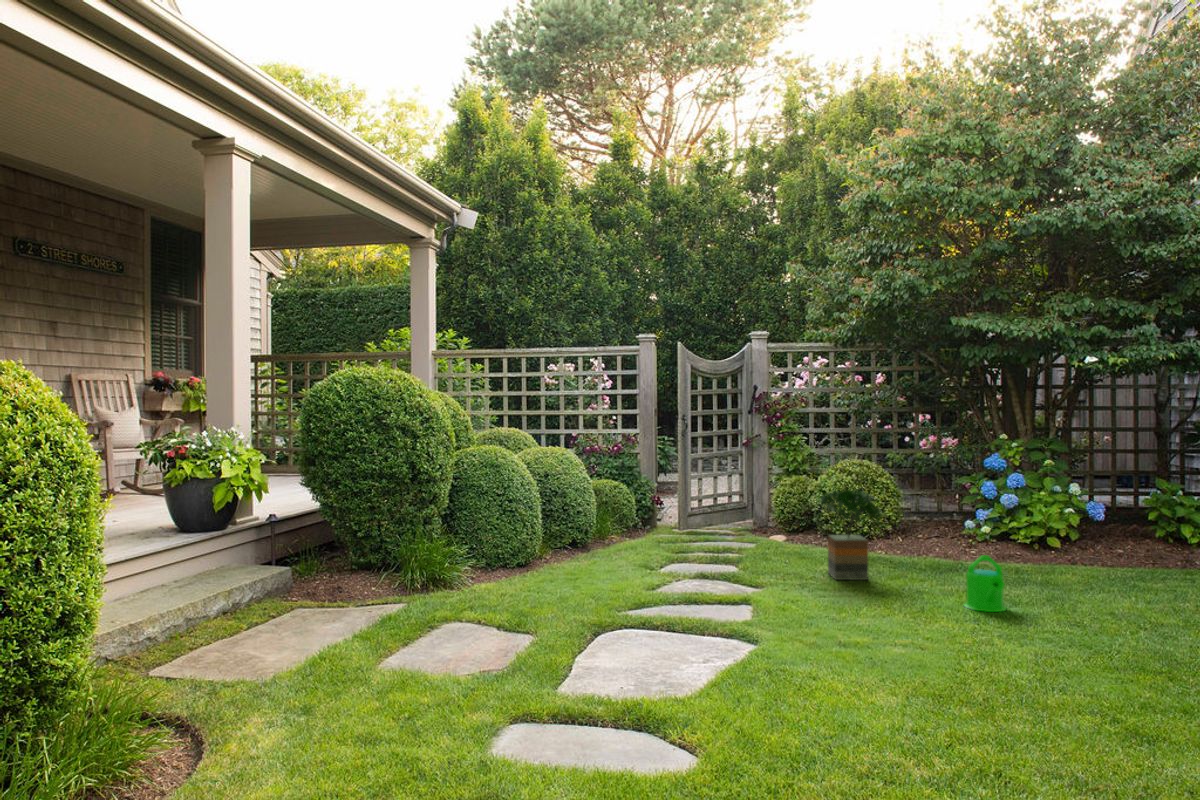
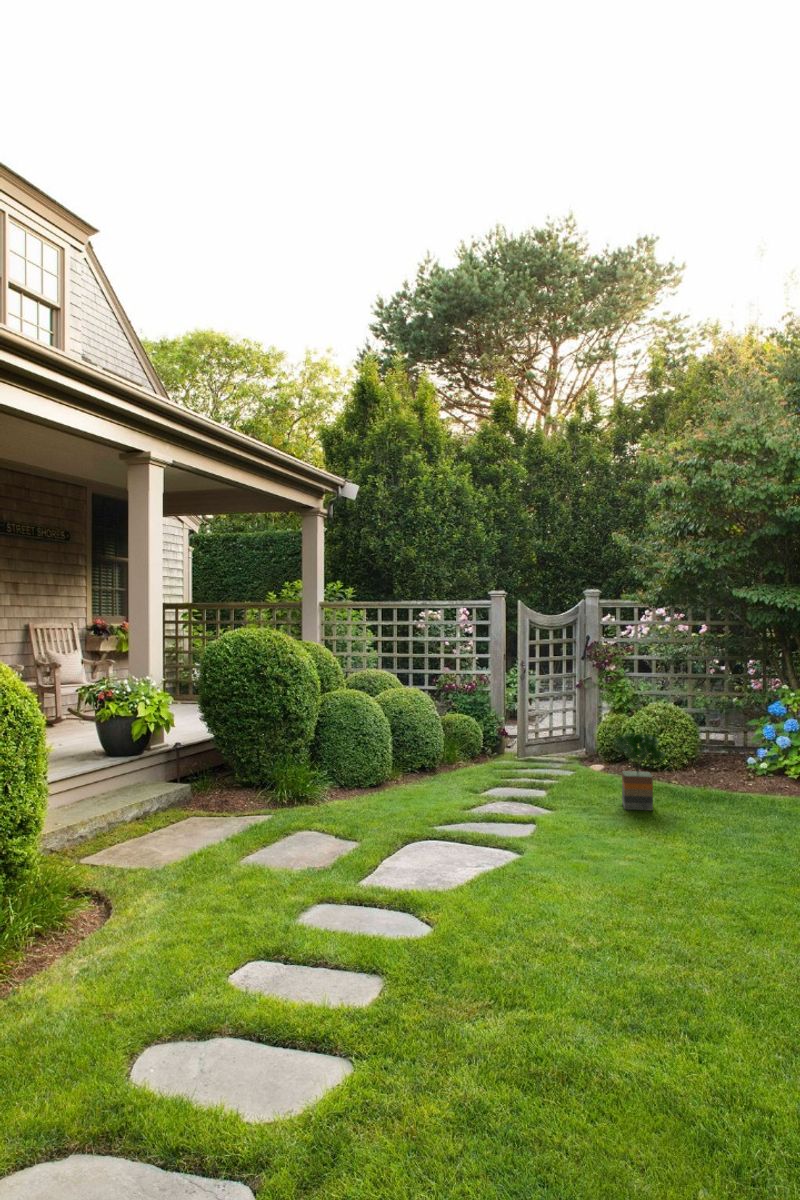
watering can: present [964,555,1006,612] -> none [718,794,755,842]

